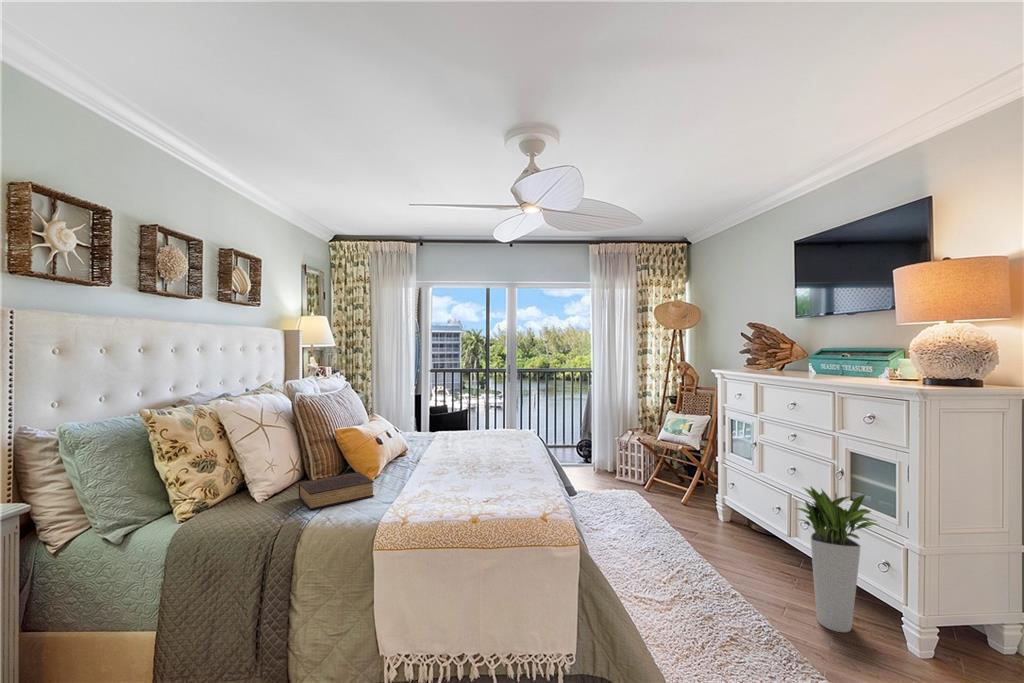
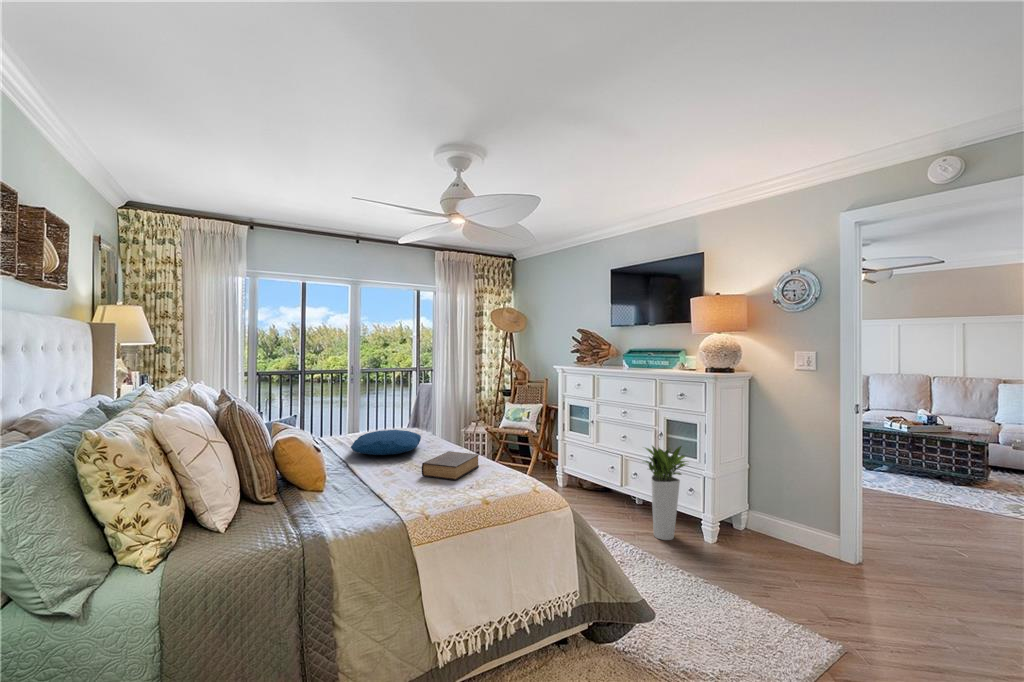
pillow: none [427,430,503,455] -> present [351,430,421,455]
book: present [299,472,374,510] -> present [422,451,479,480]

